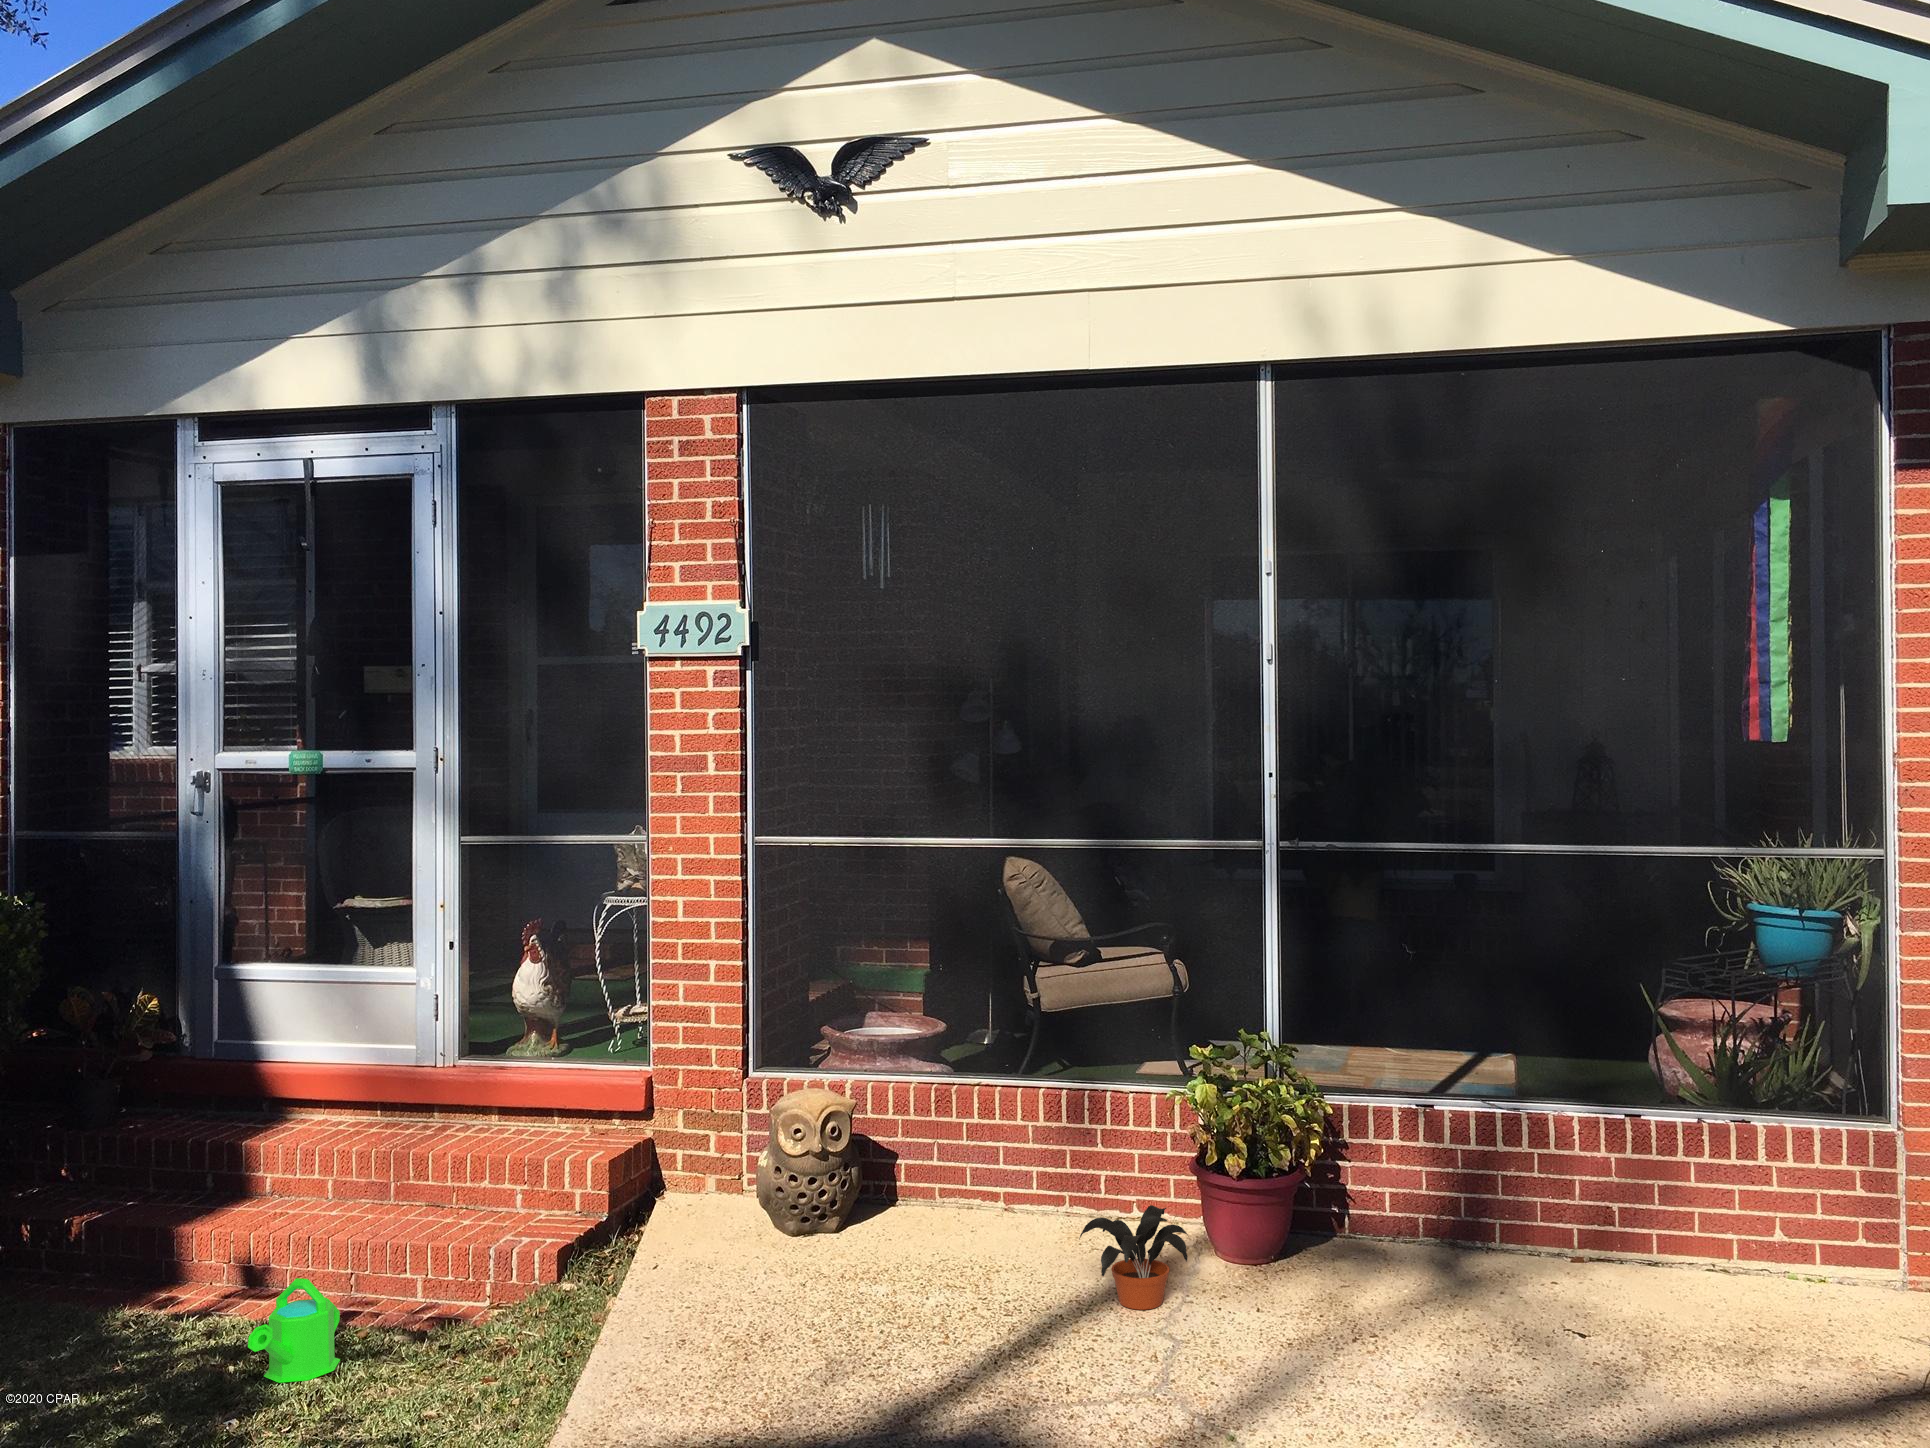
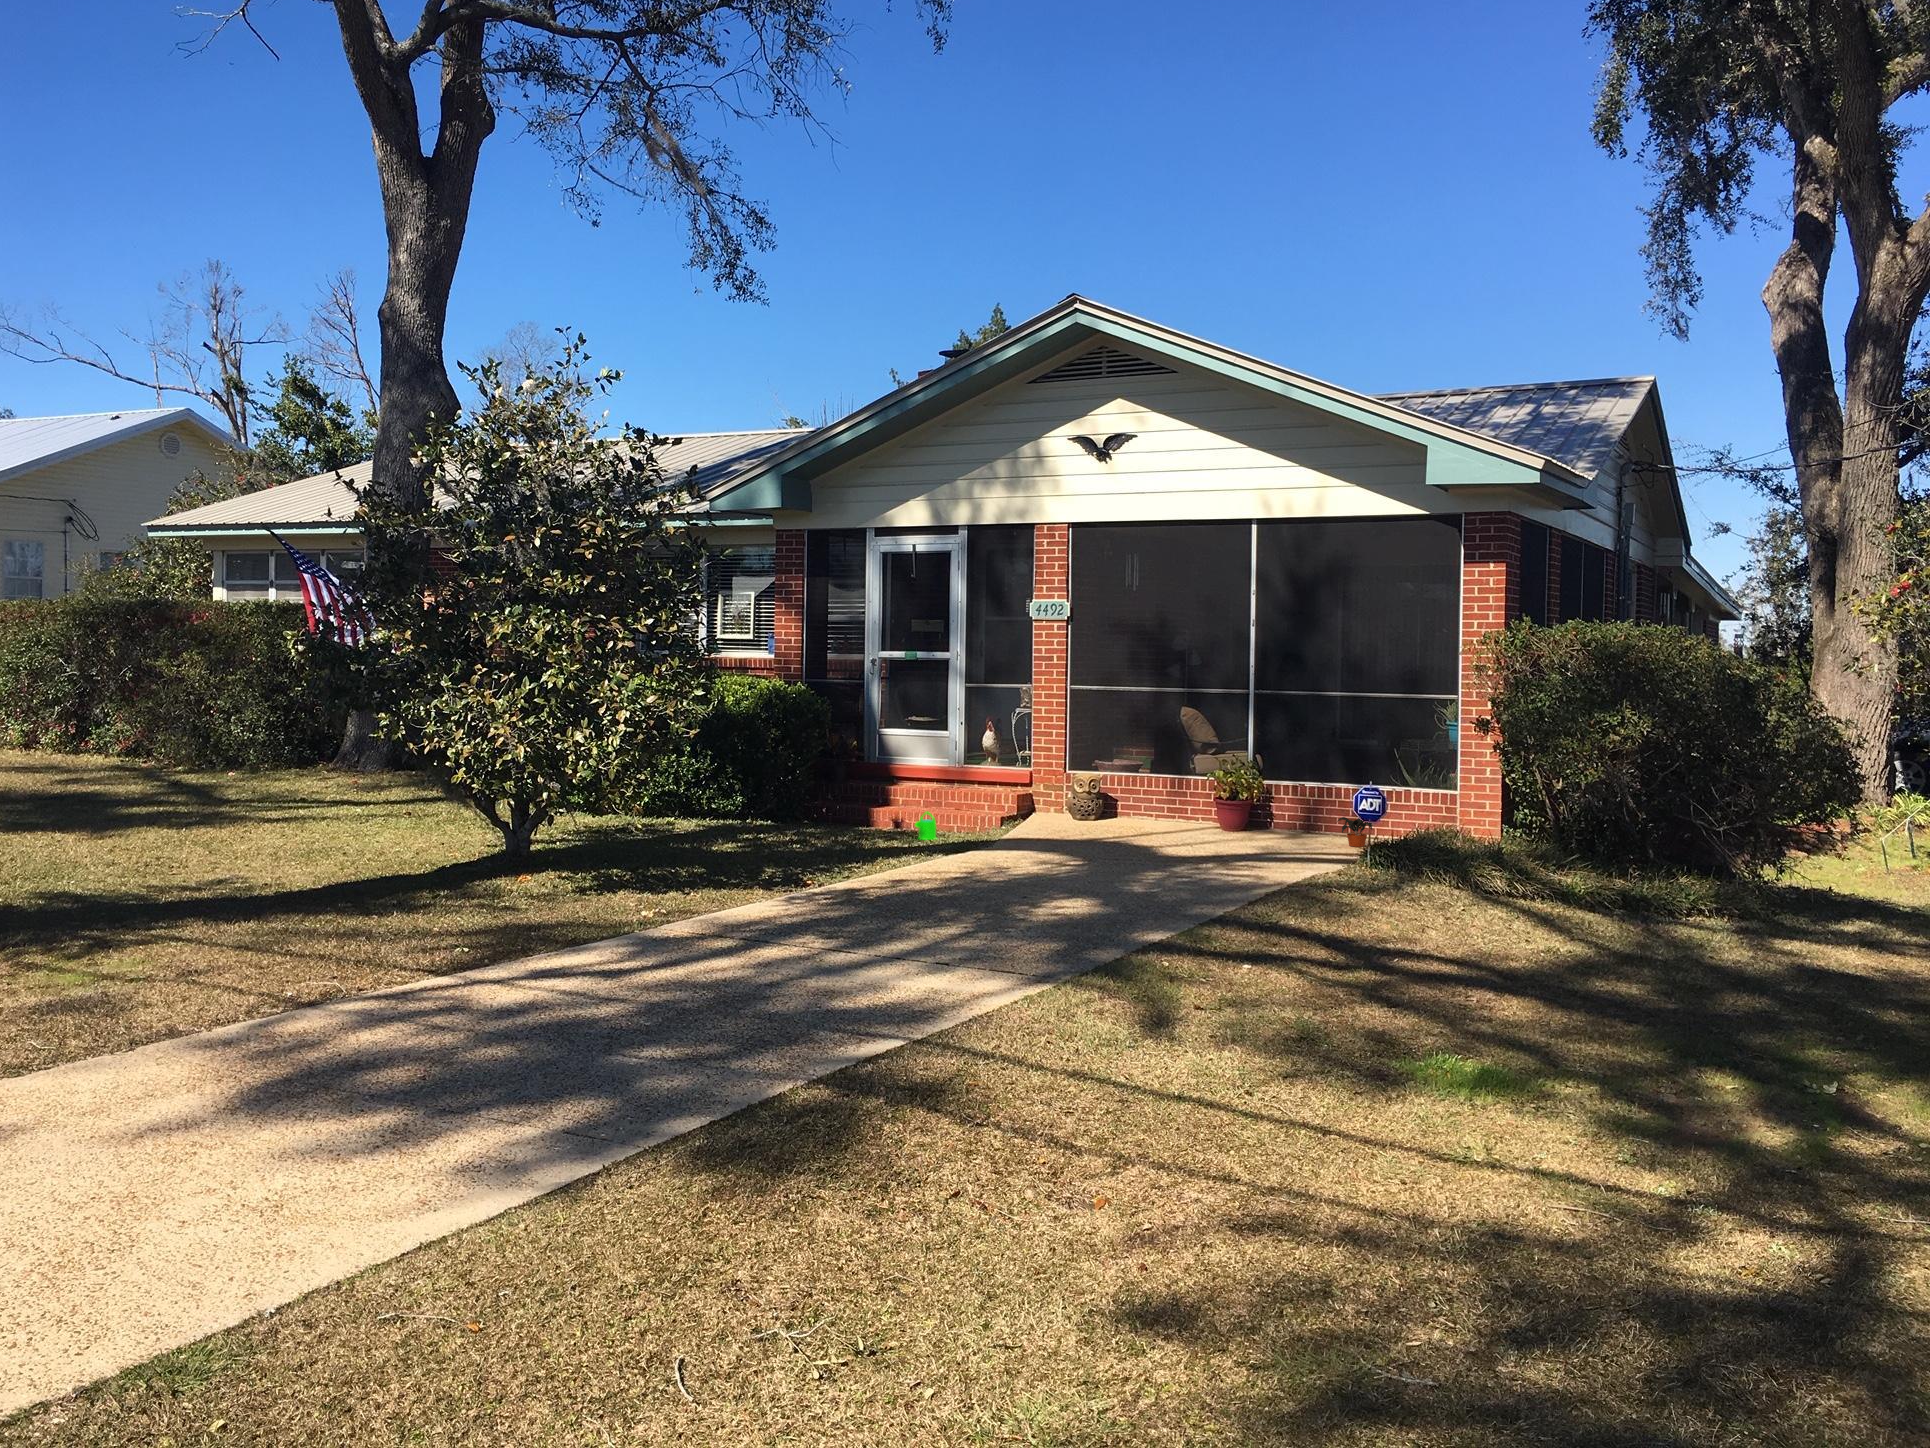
potted plant: present [1079,1205,1188,1310] -> present [1337,817,1372,847]

